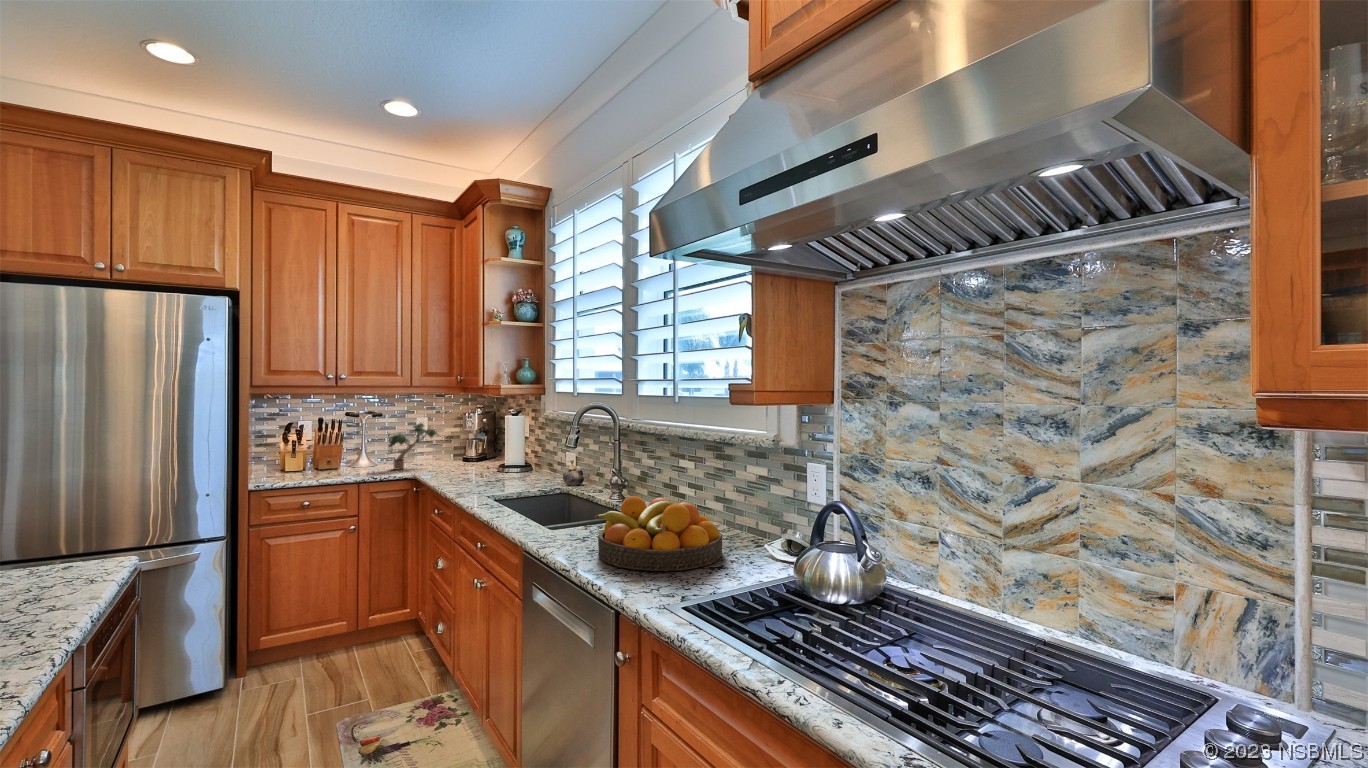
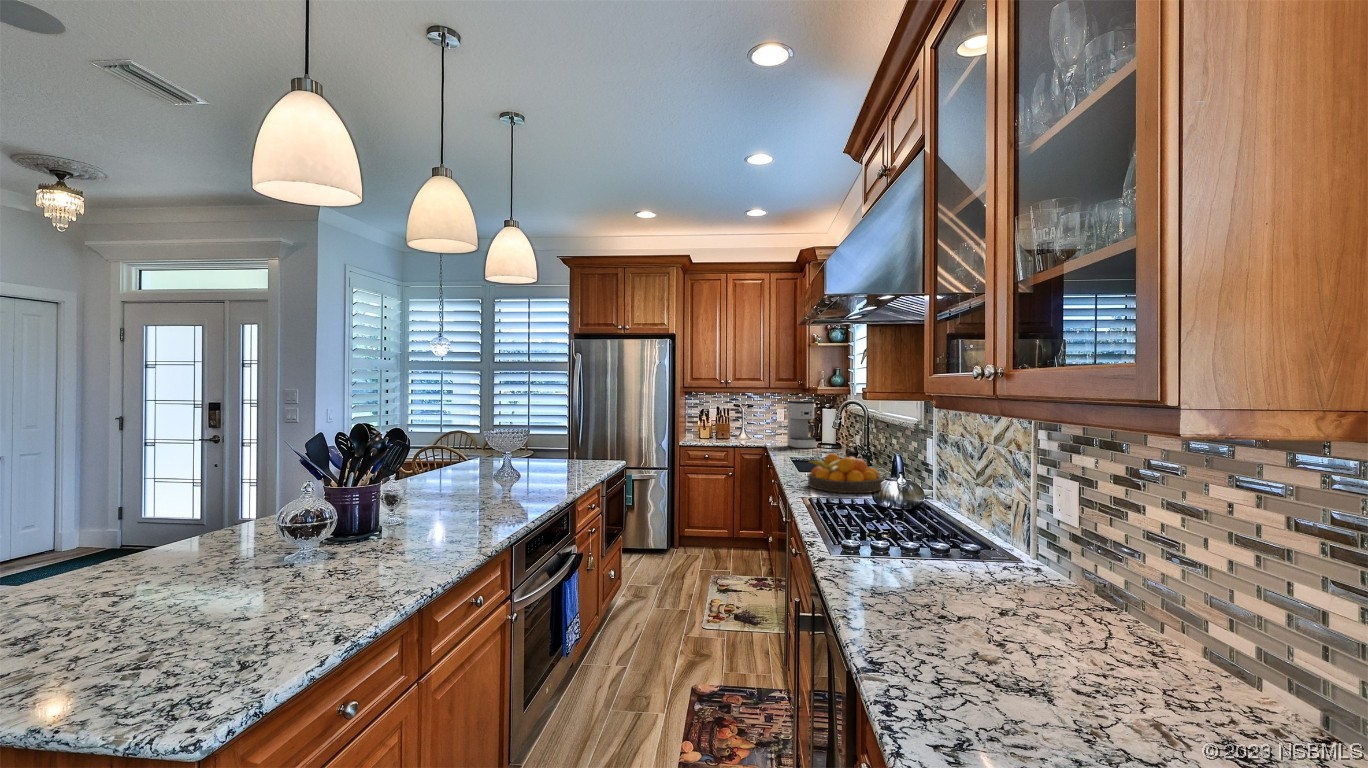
coffee maker: none [453,405,499,477] -> present [787,401,817,448]
potted plant: present [387,423,439,469] -> none [749,411,789,441]

